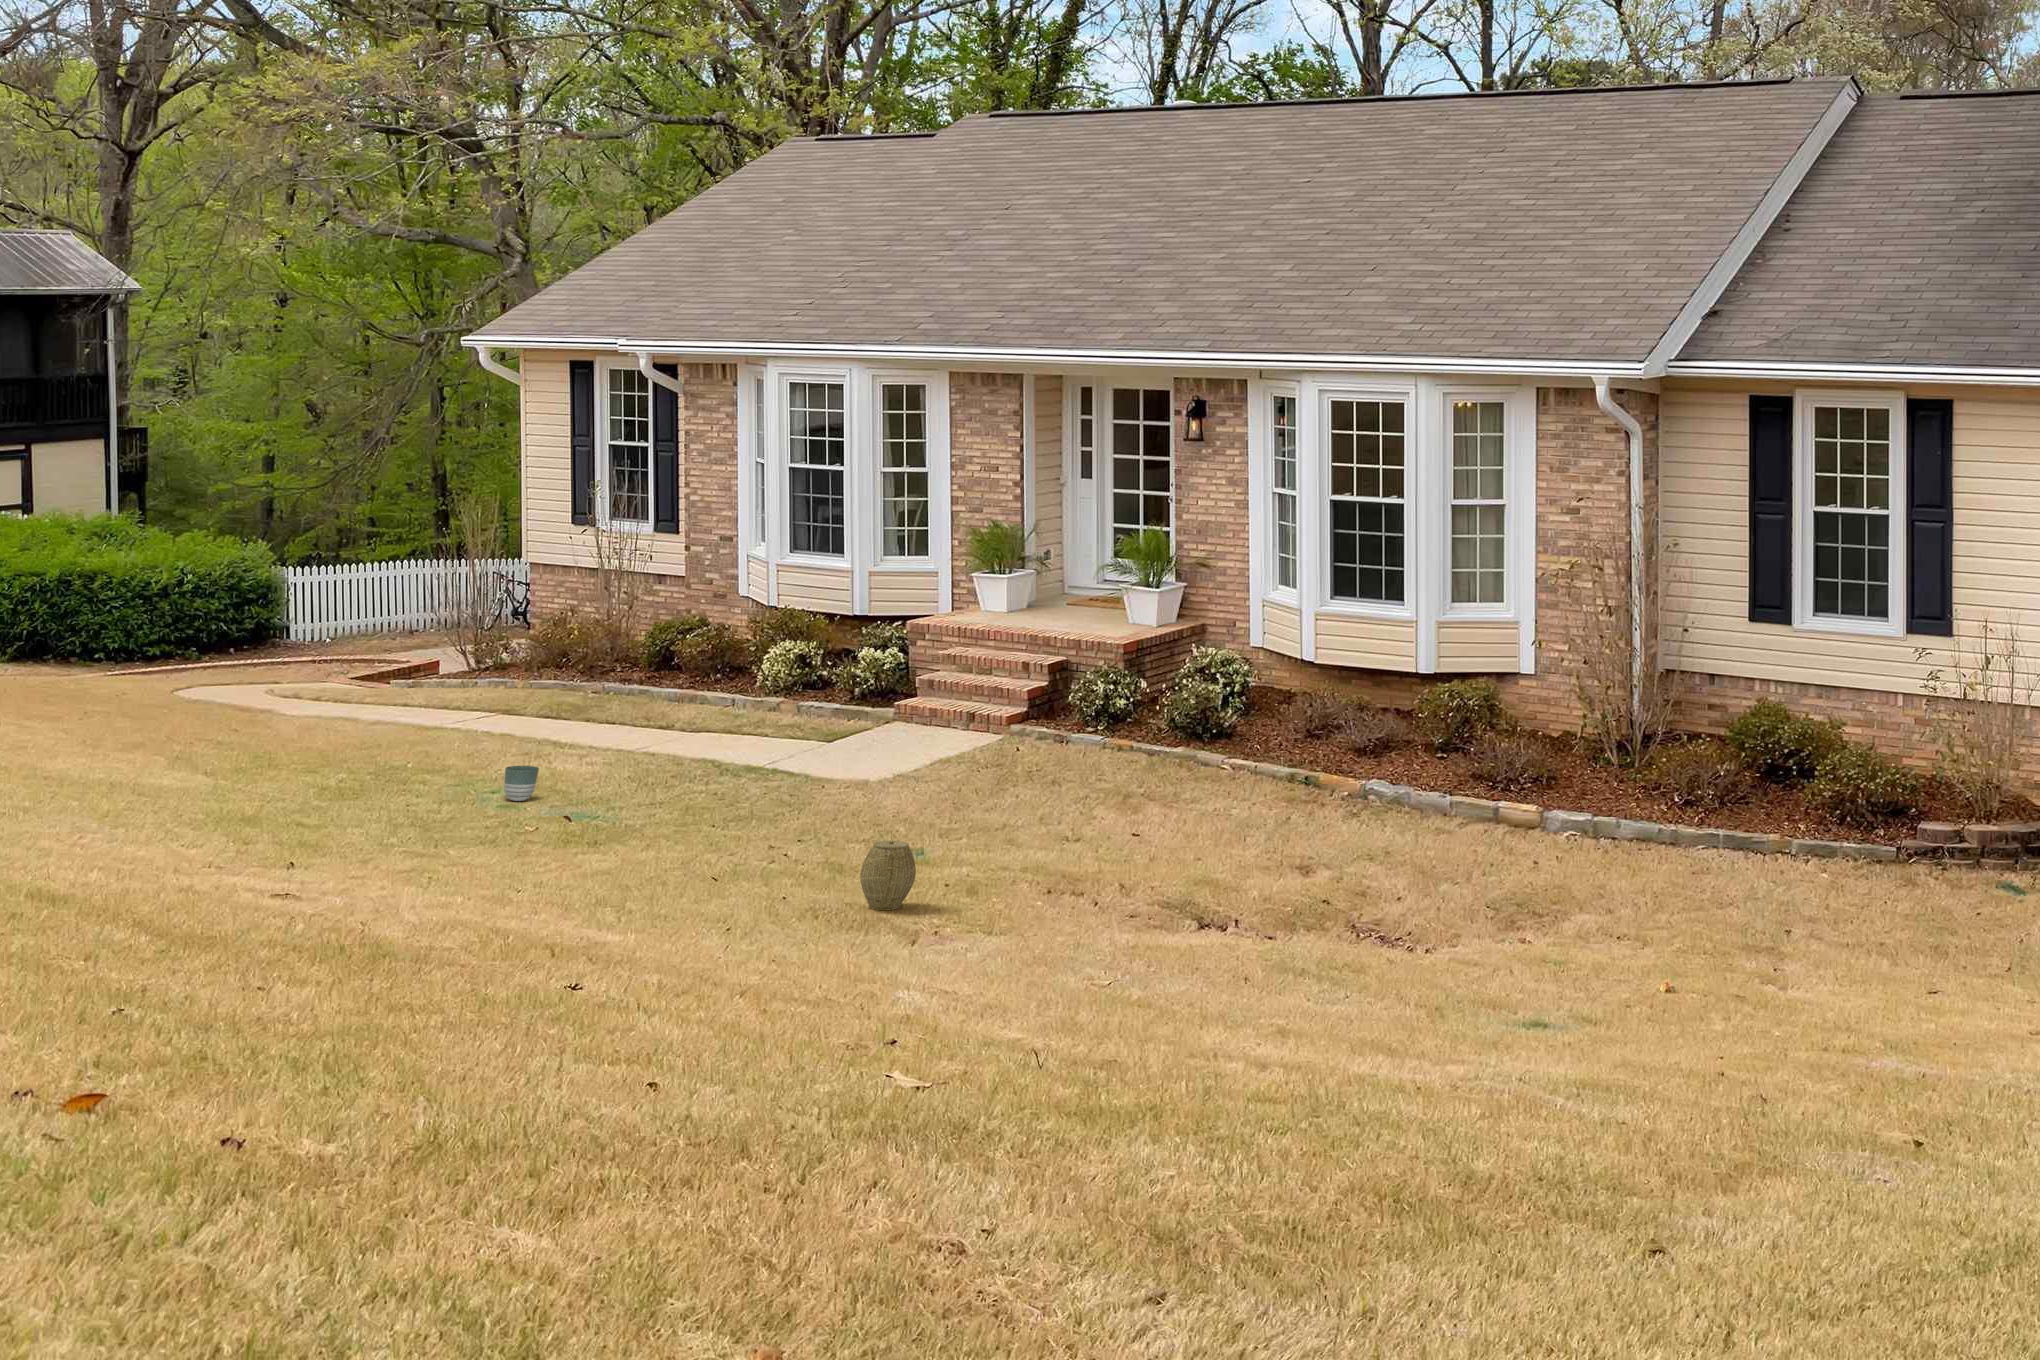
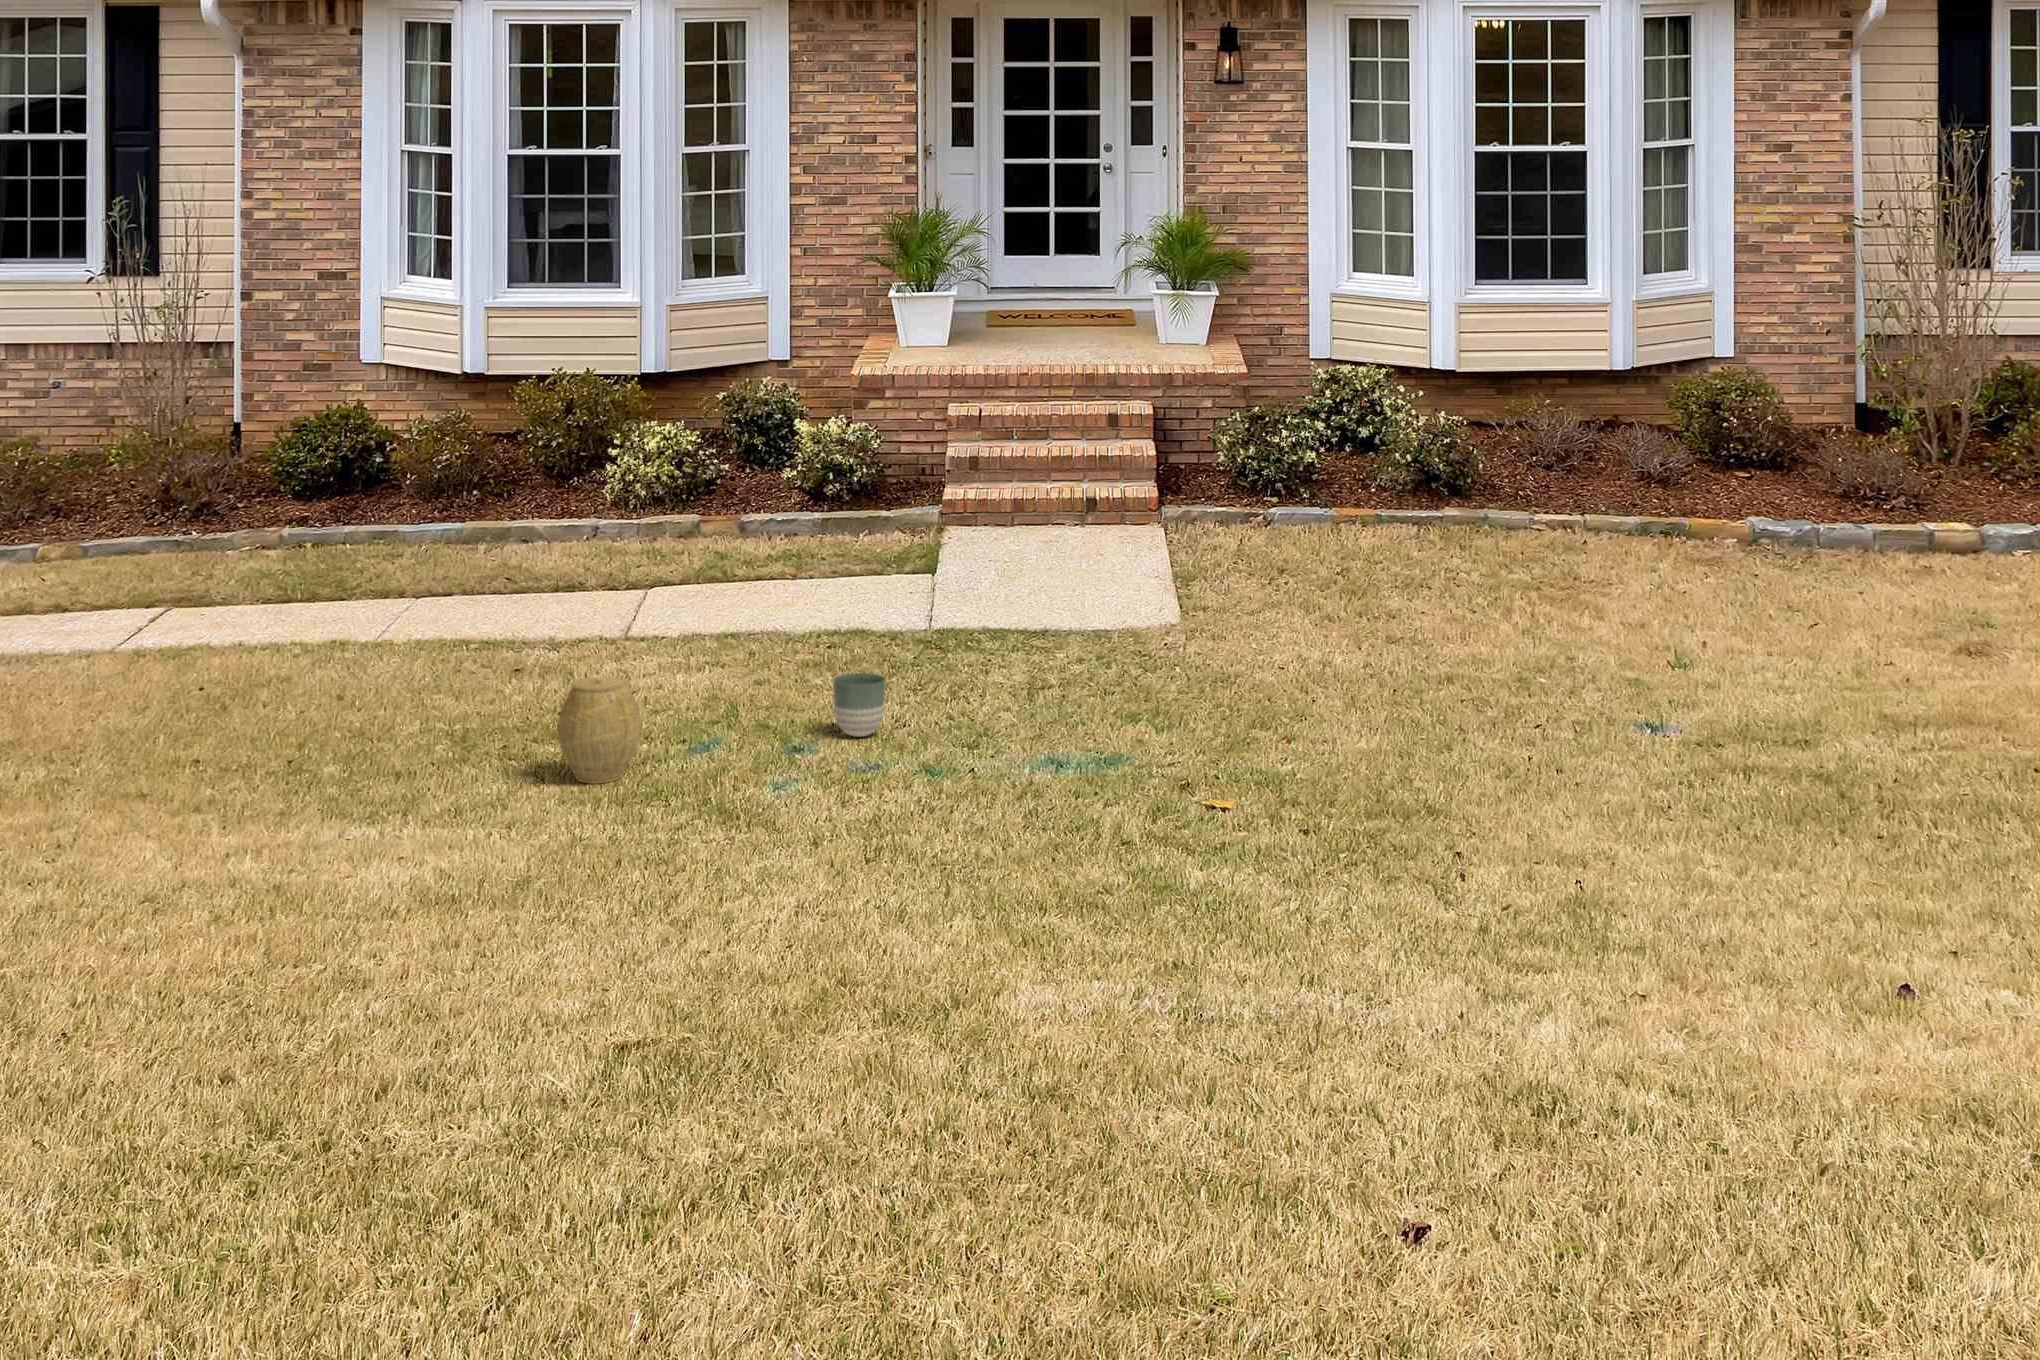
woven basket: present [860,840,916,910] -> present [557,677,642,784]

